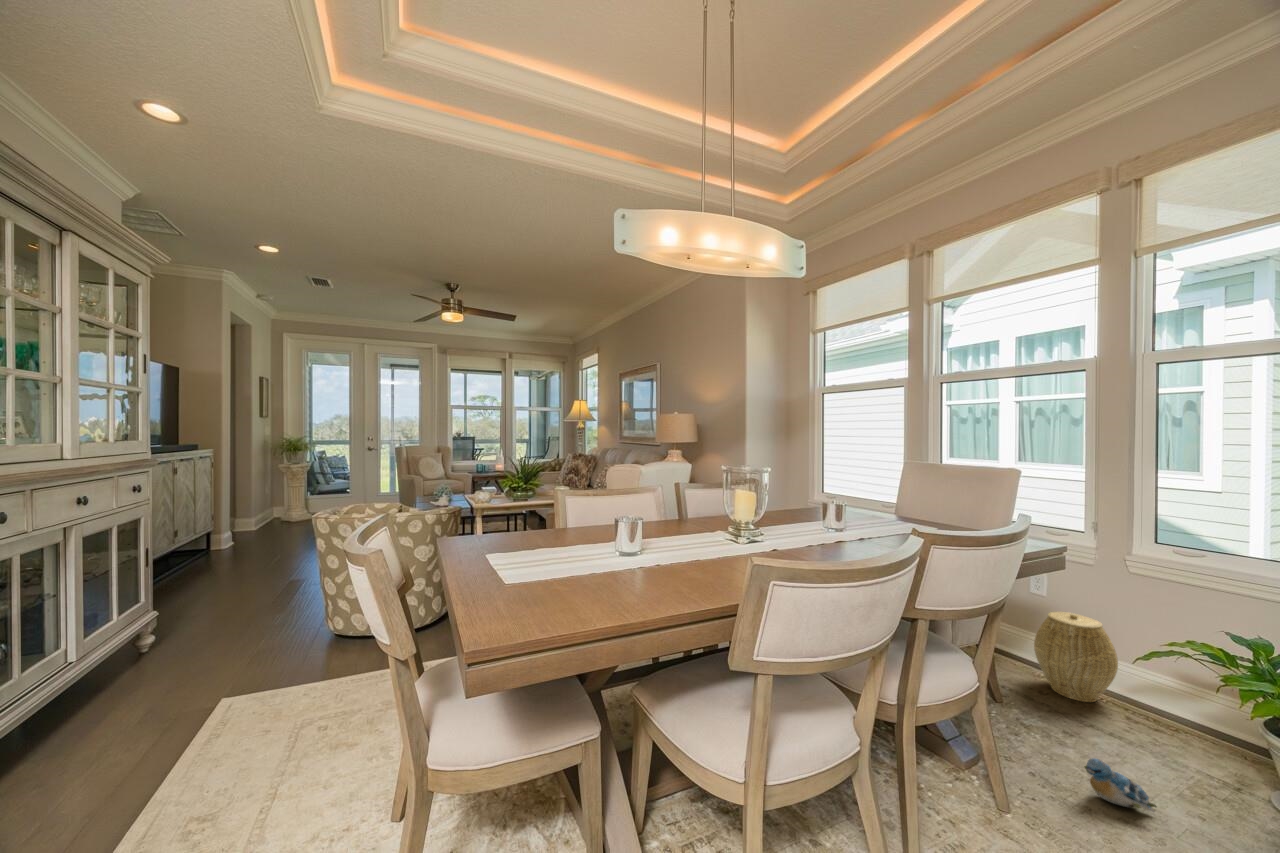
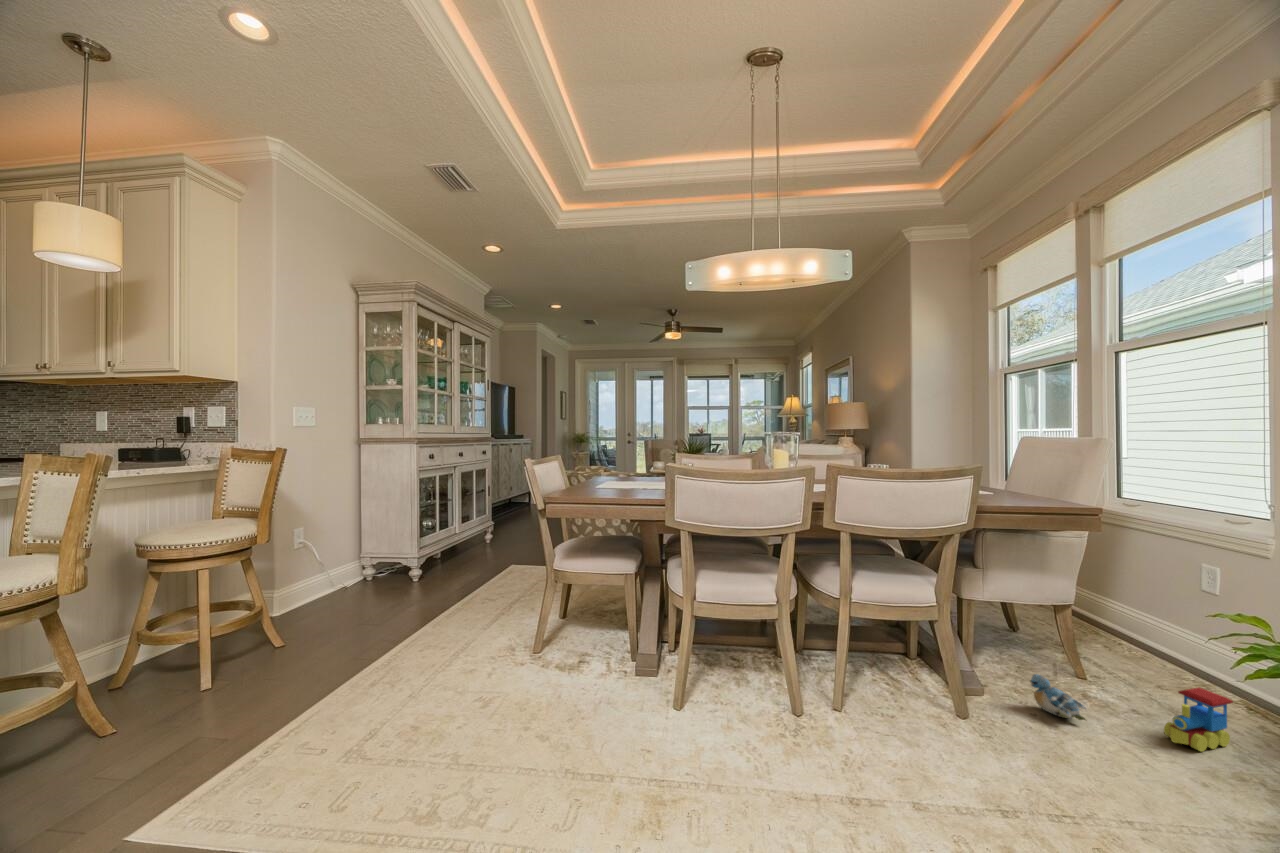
woven basket: present [1034,612,1118,702] -> none [1116,587,1211,680]
toy train: none [1198,733,1247,813] -> present [1164,688,1233,752]

